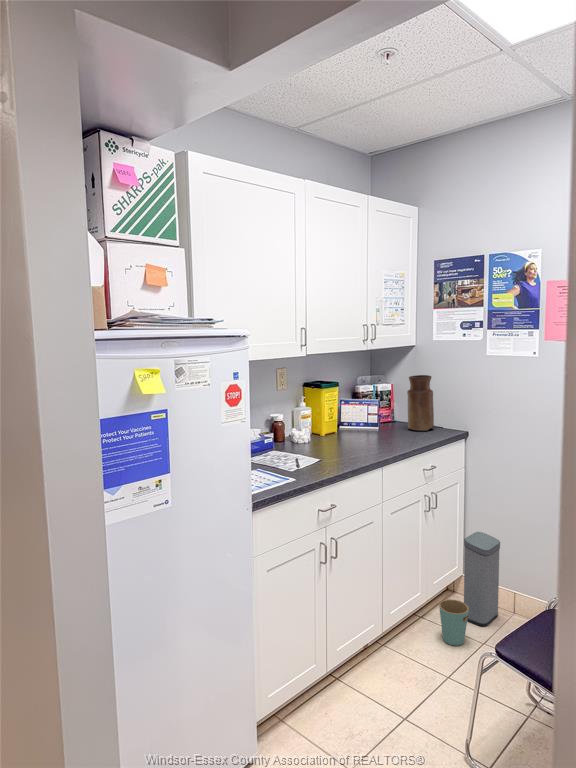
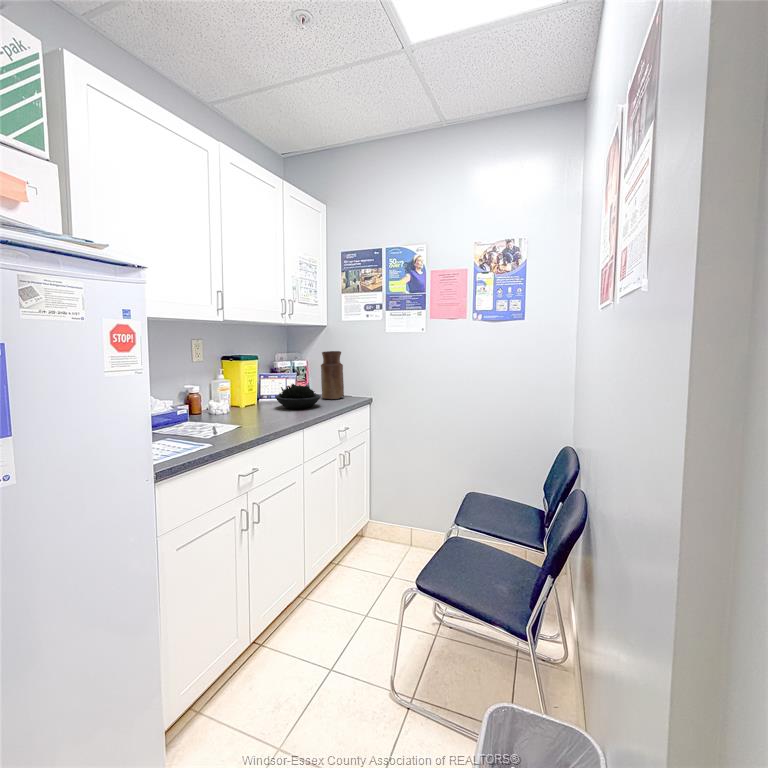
succulent plant: none [356,414,405,442] -> present [275,384,321,409]
trash can: present [439,532,500,646] -> none [355,481,400,583]

